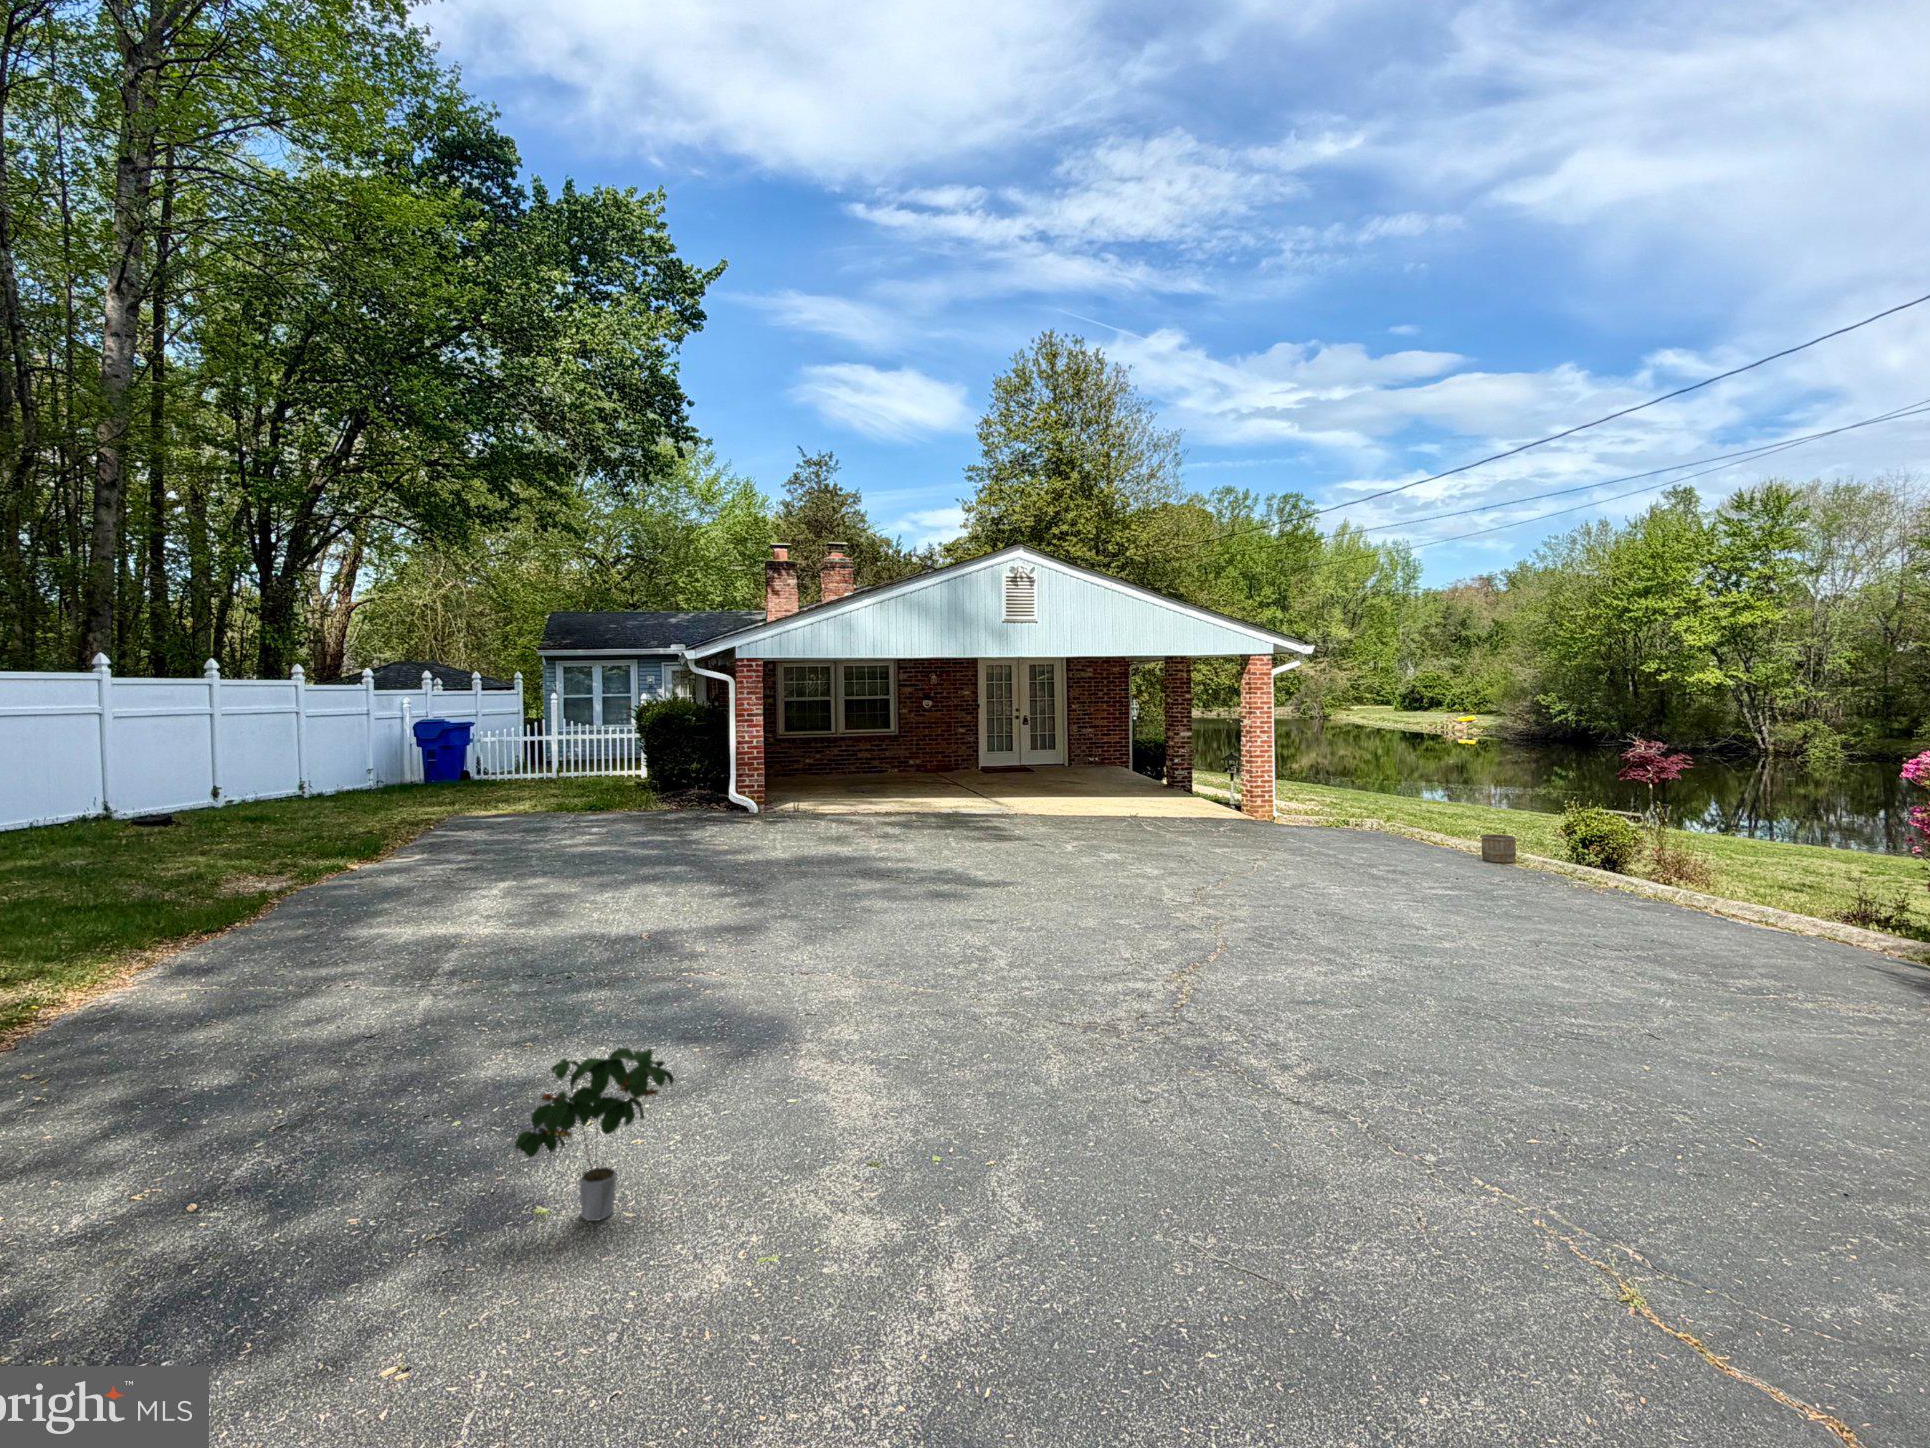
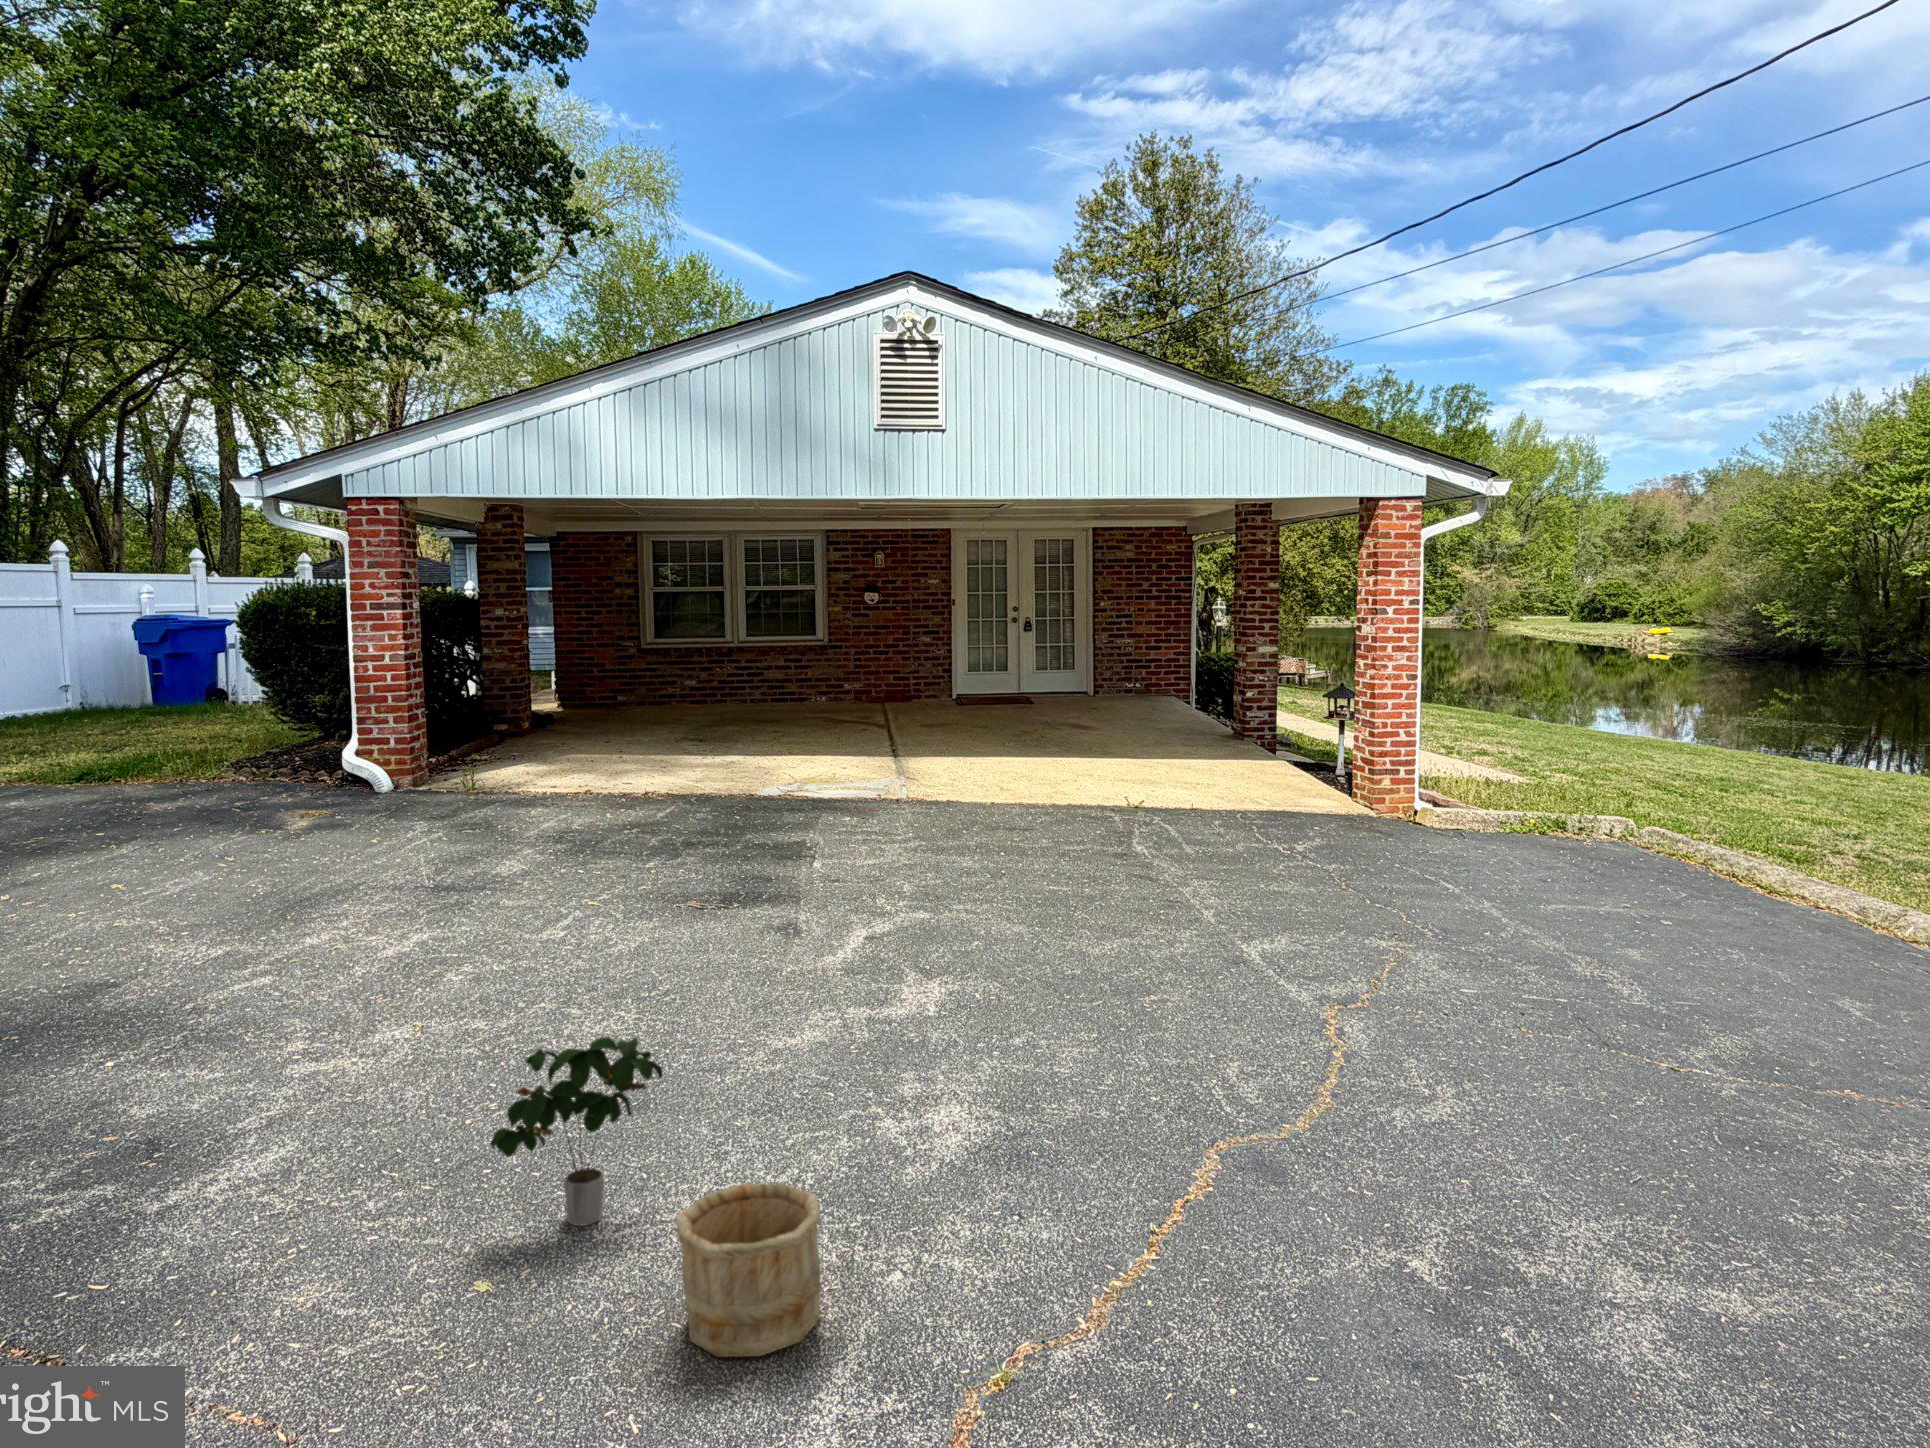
wooden bucket: present [1481,834,1516,863] -> present [676,1183,821,1357]

